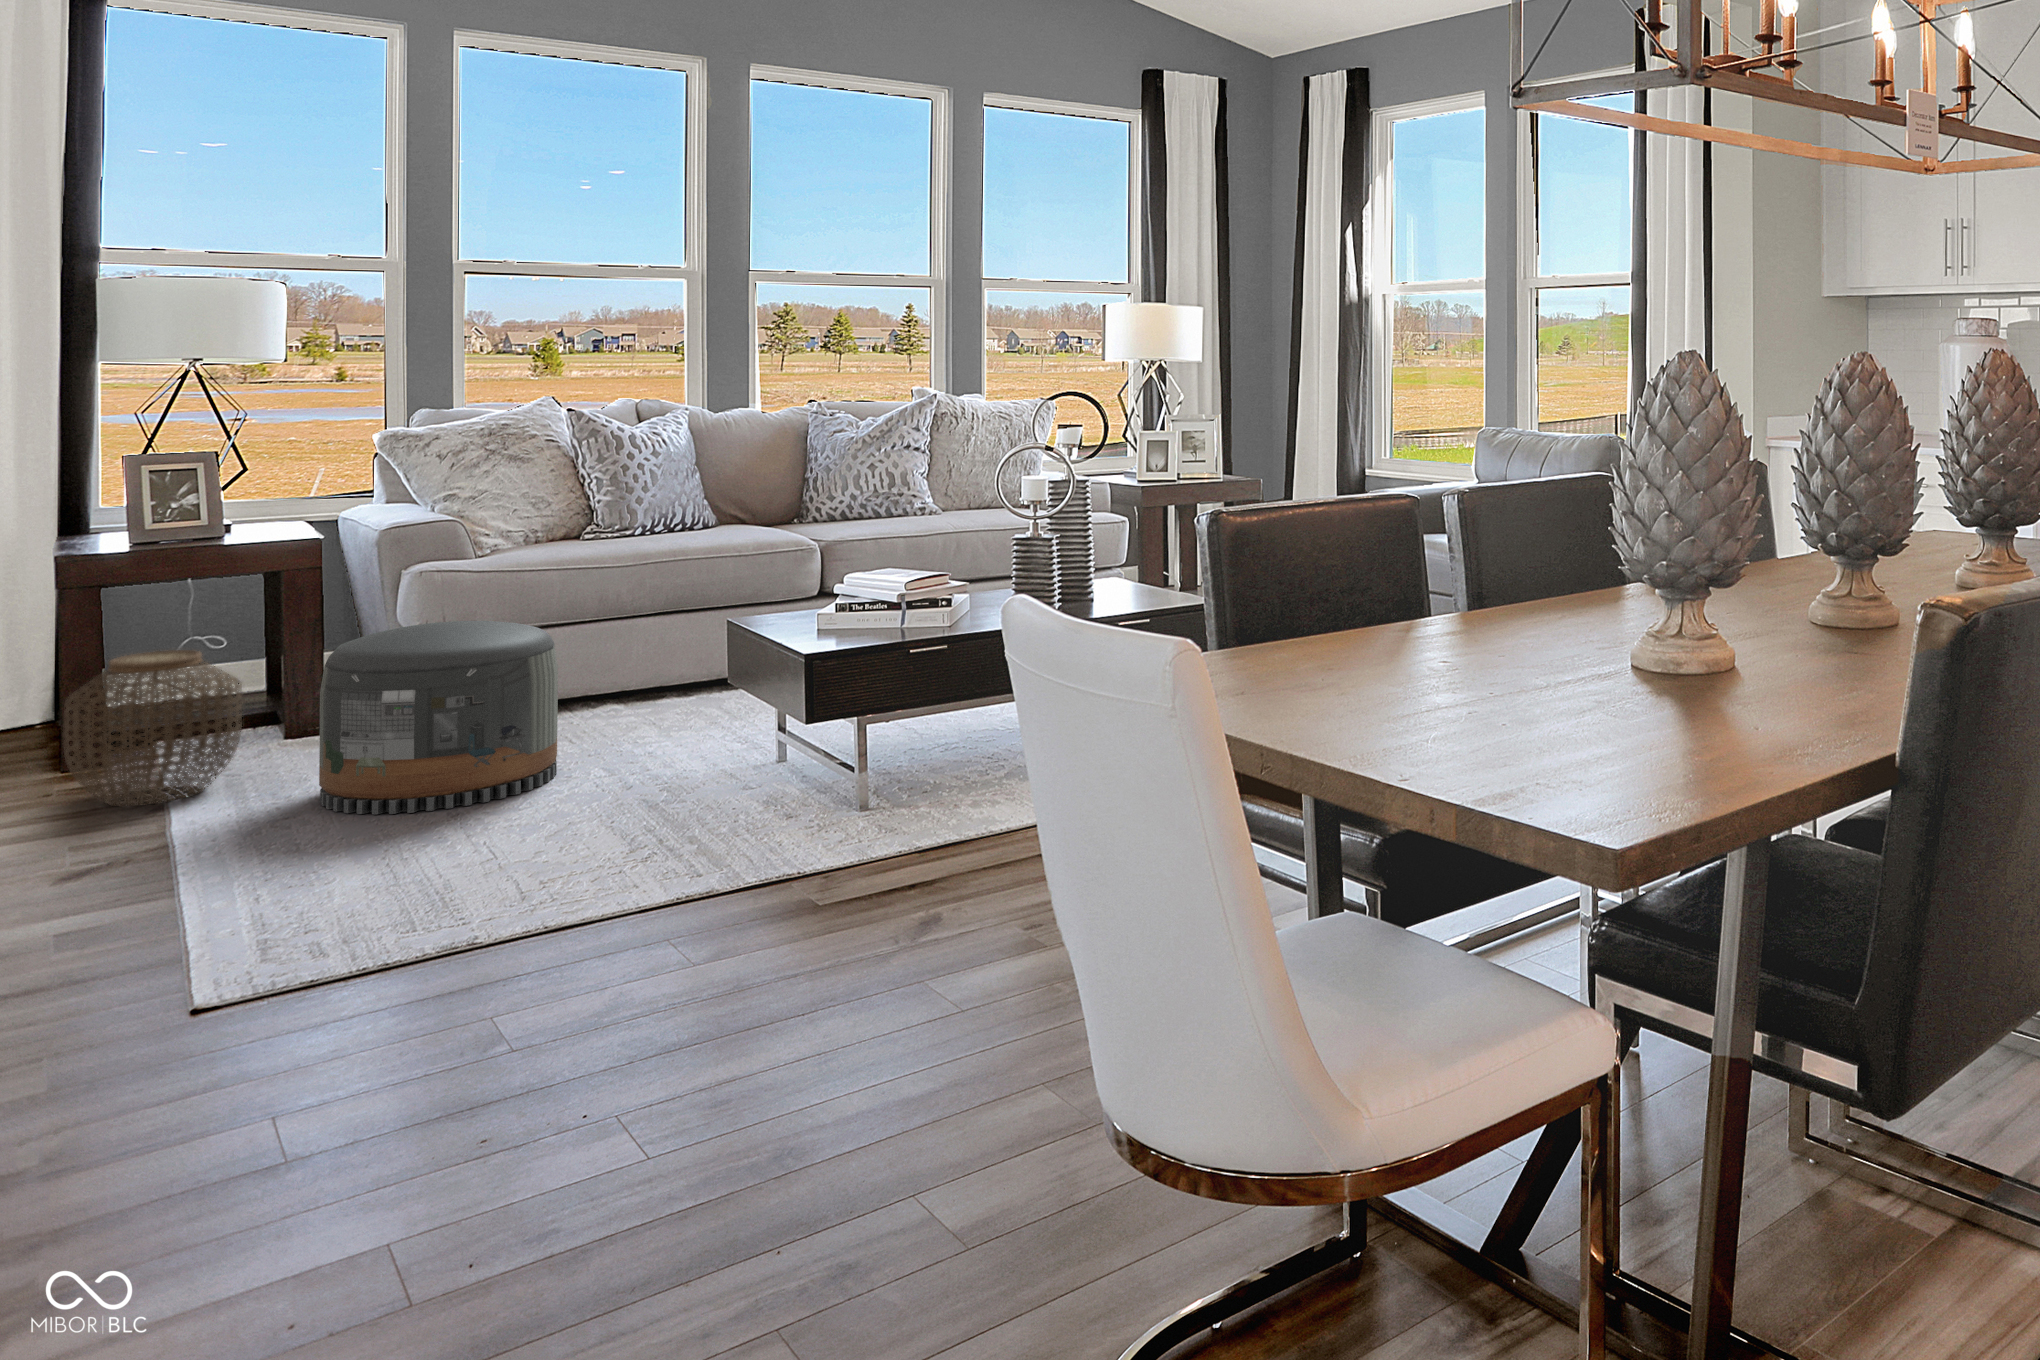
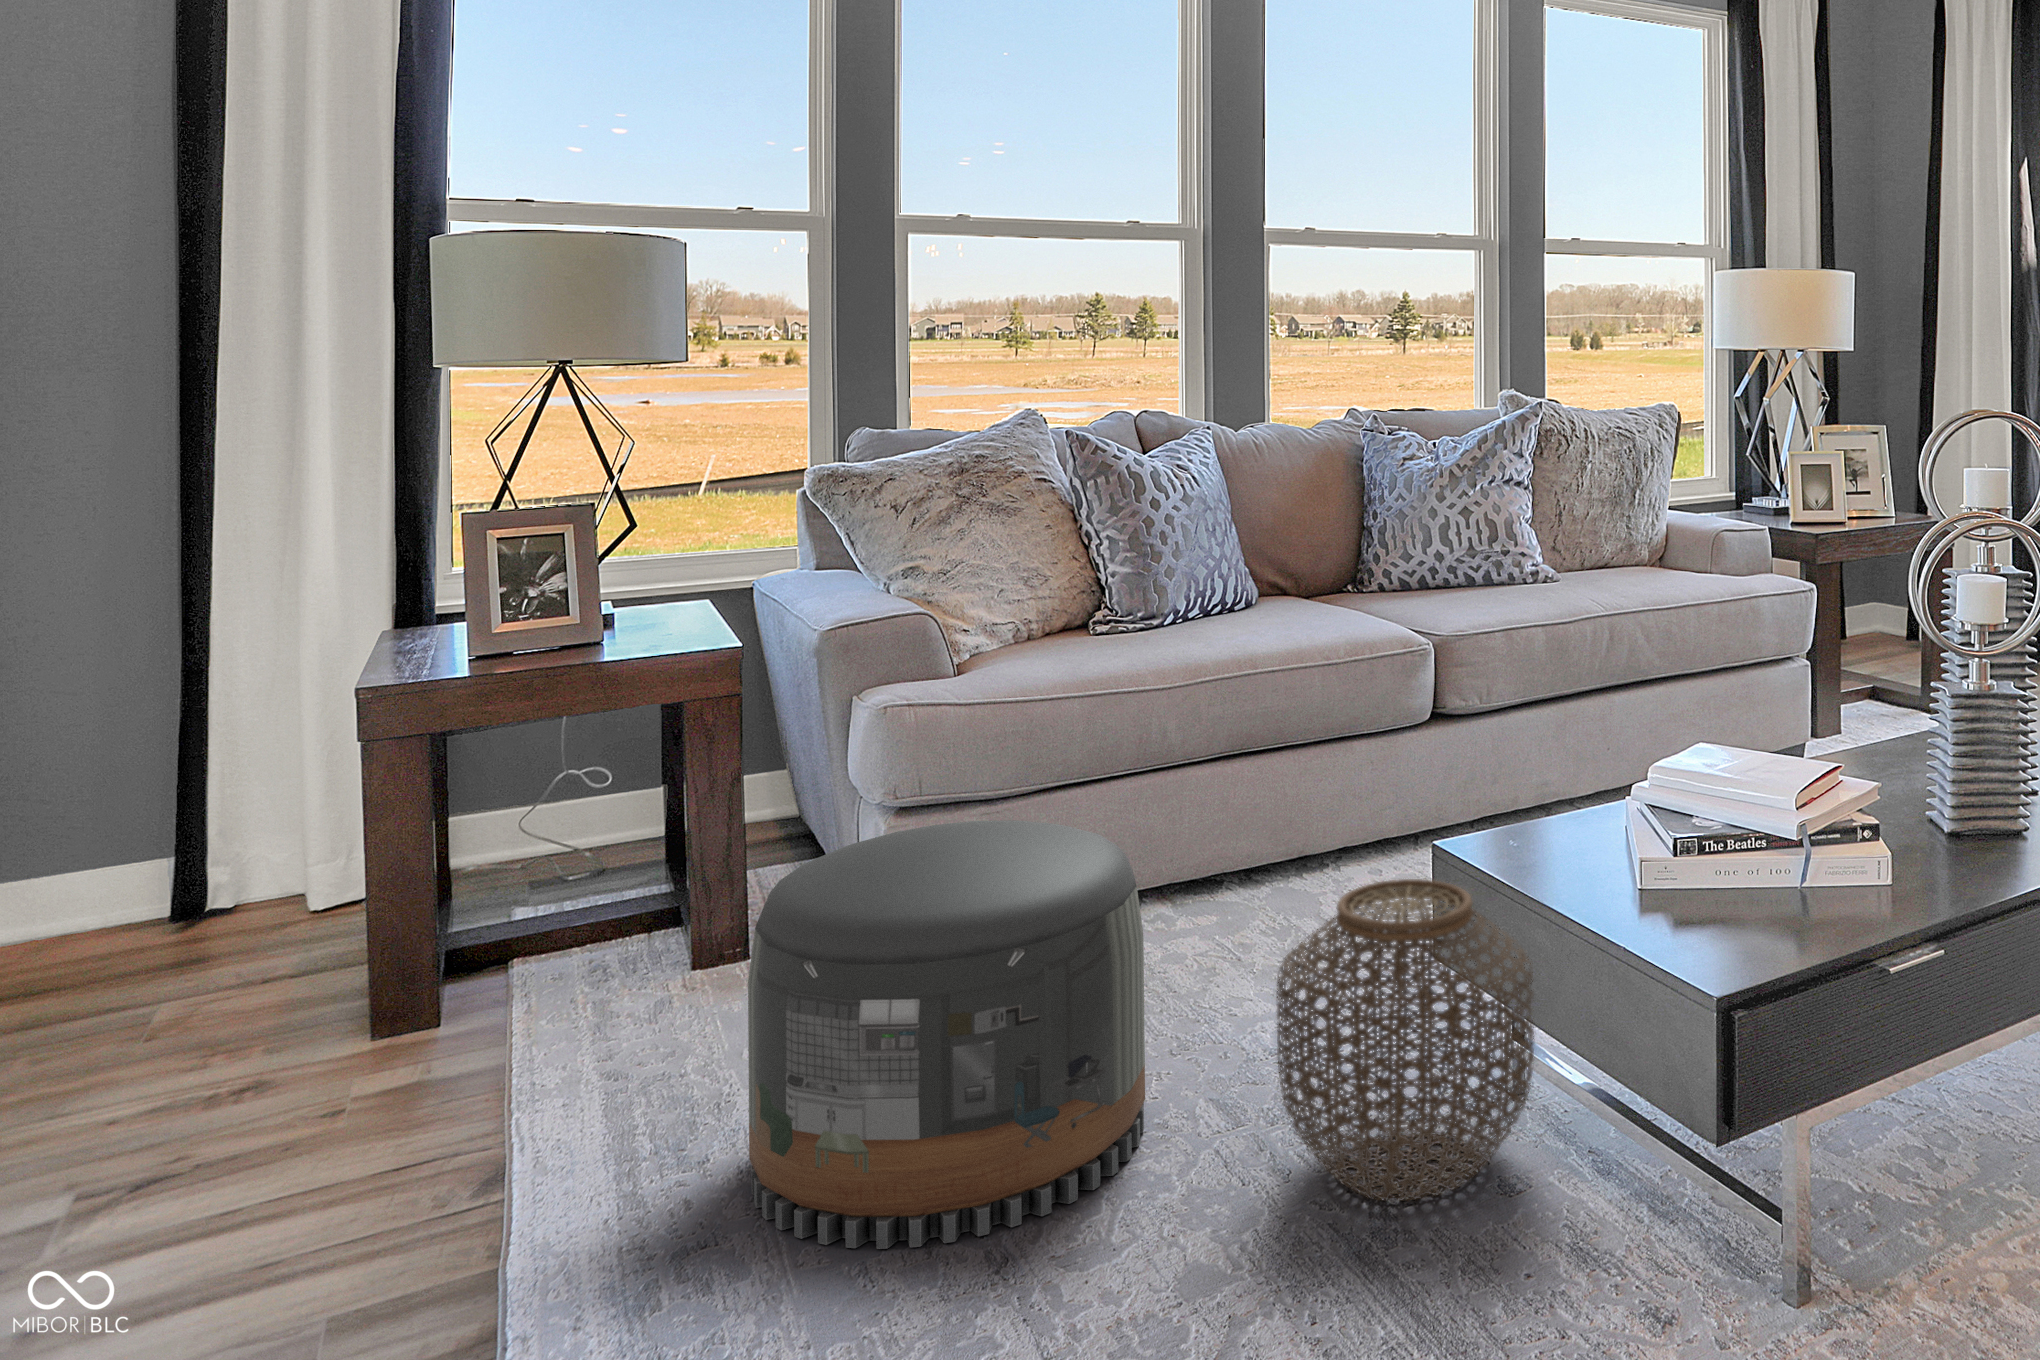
woven basket: present [63,650,242,806] -> present [1277,879,1534,1201]

